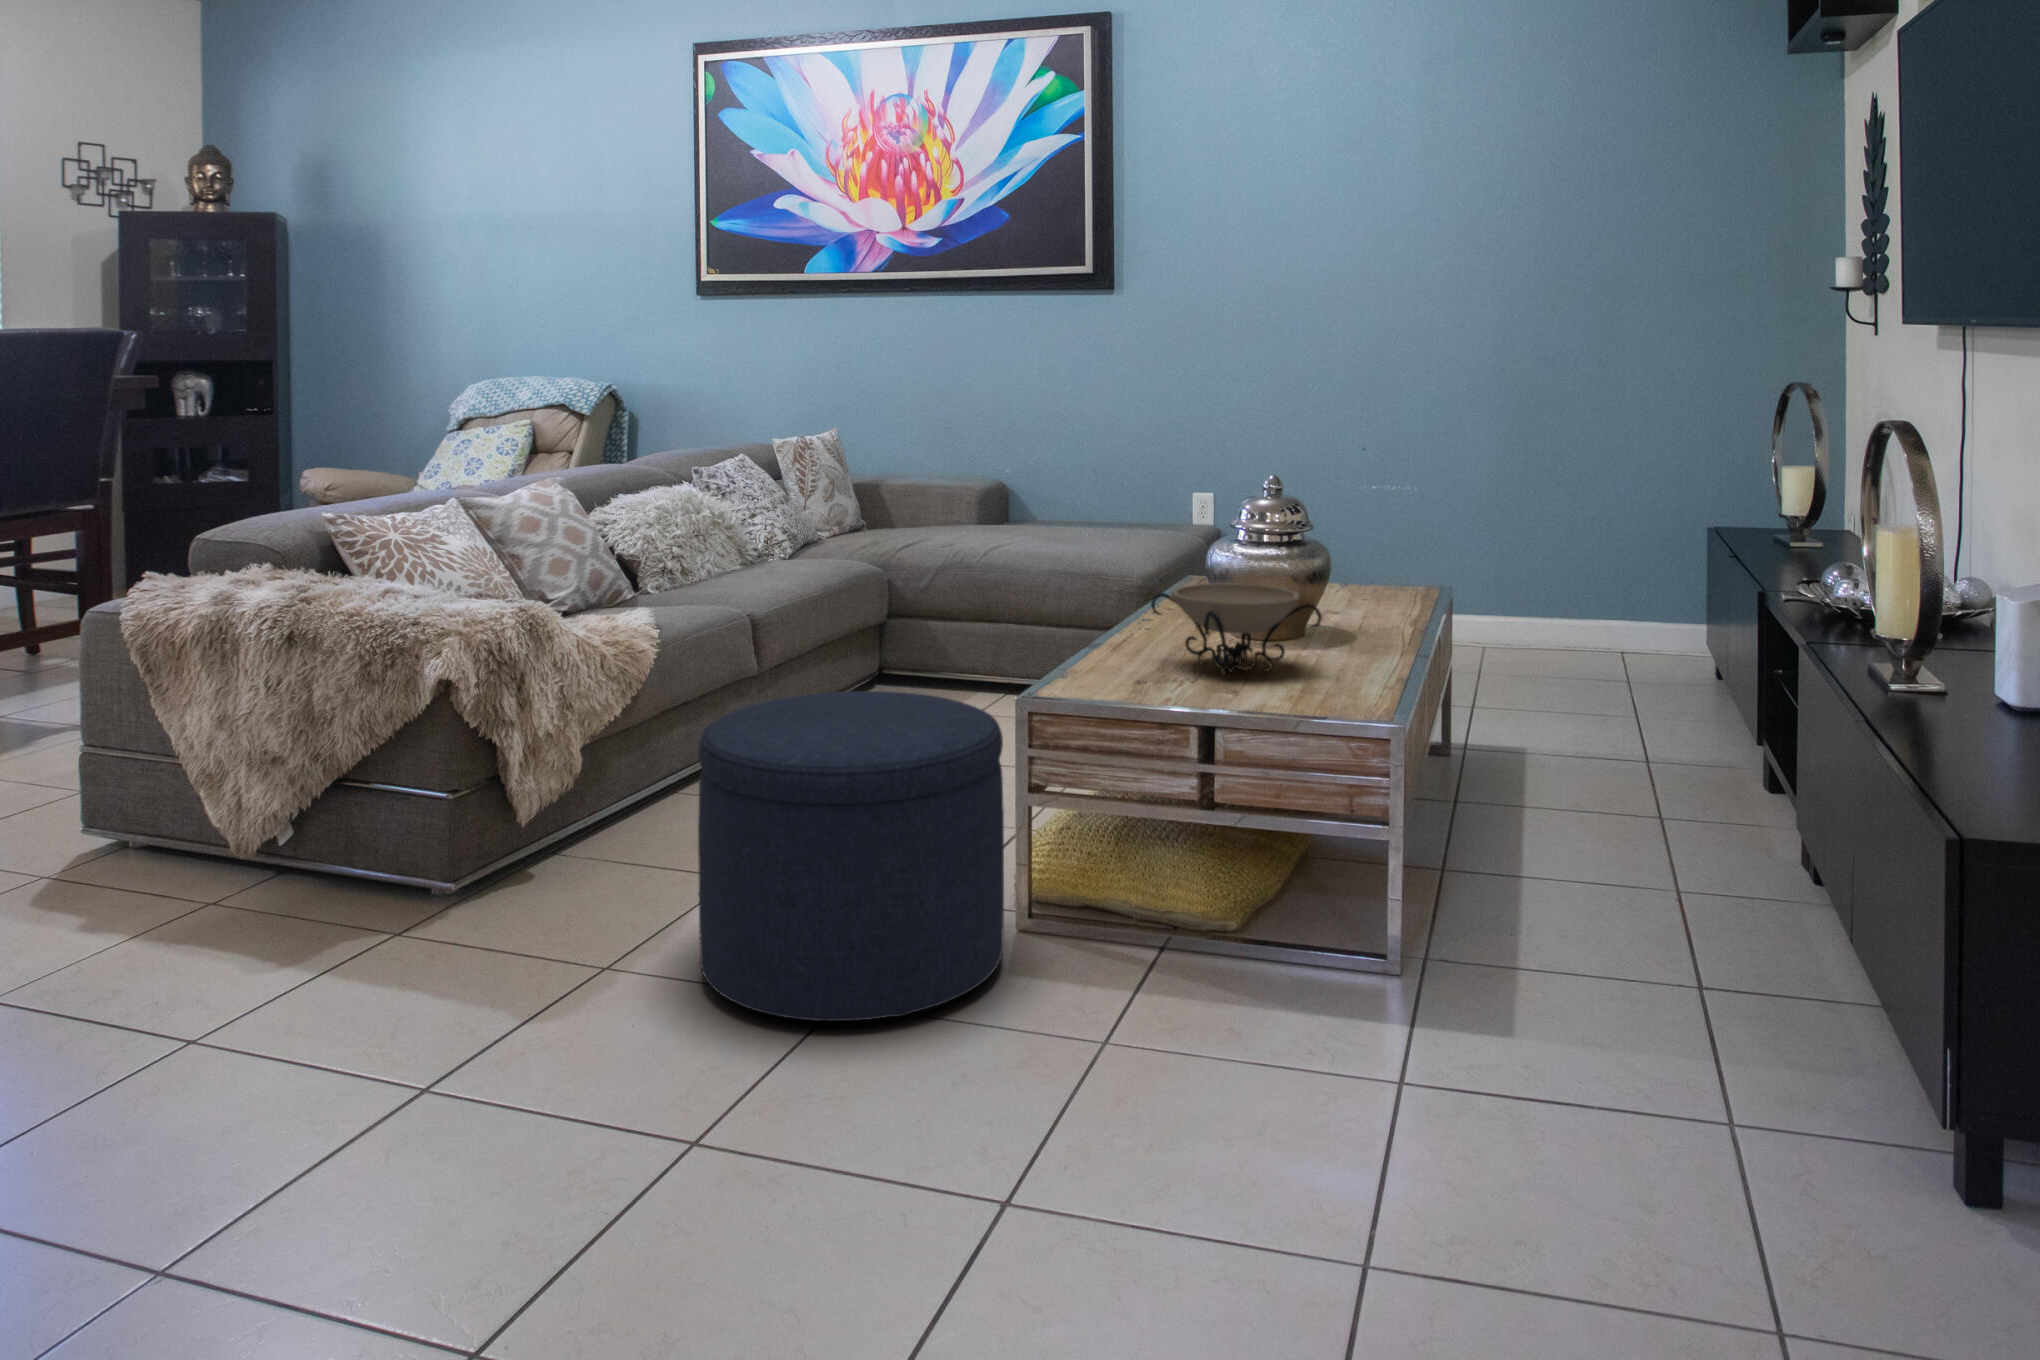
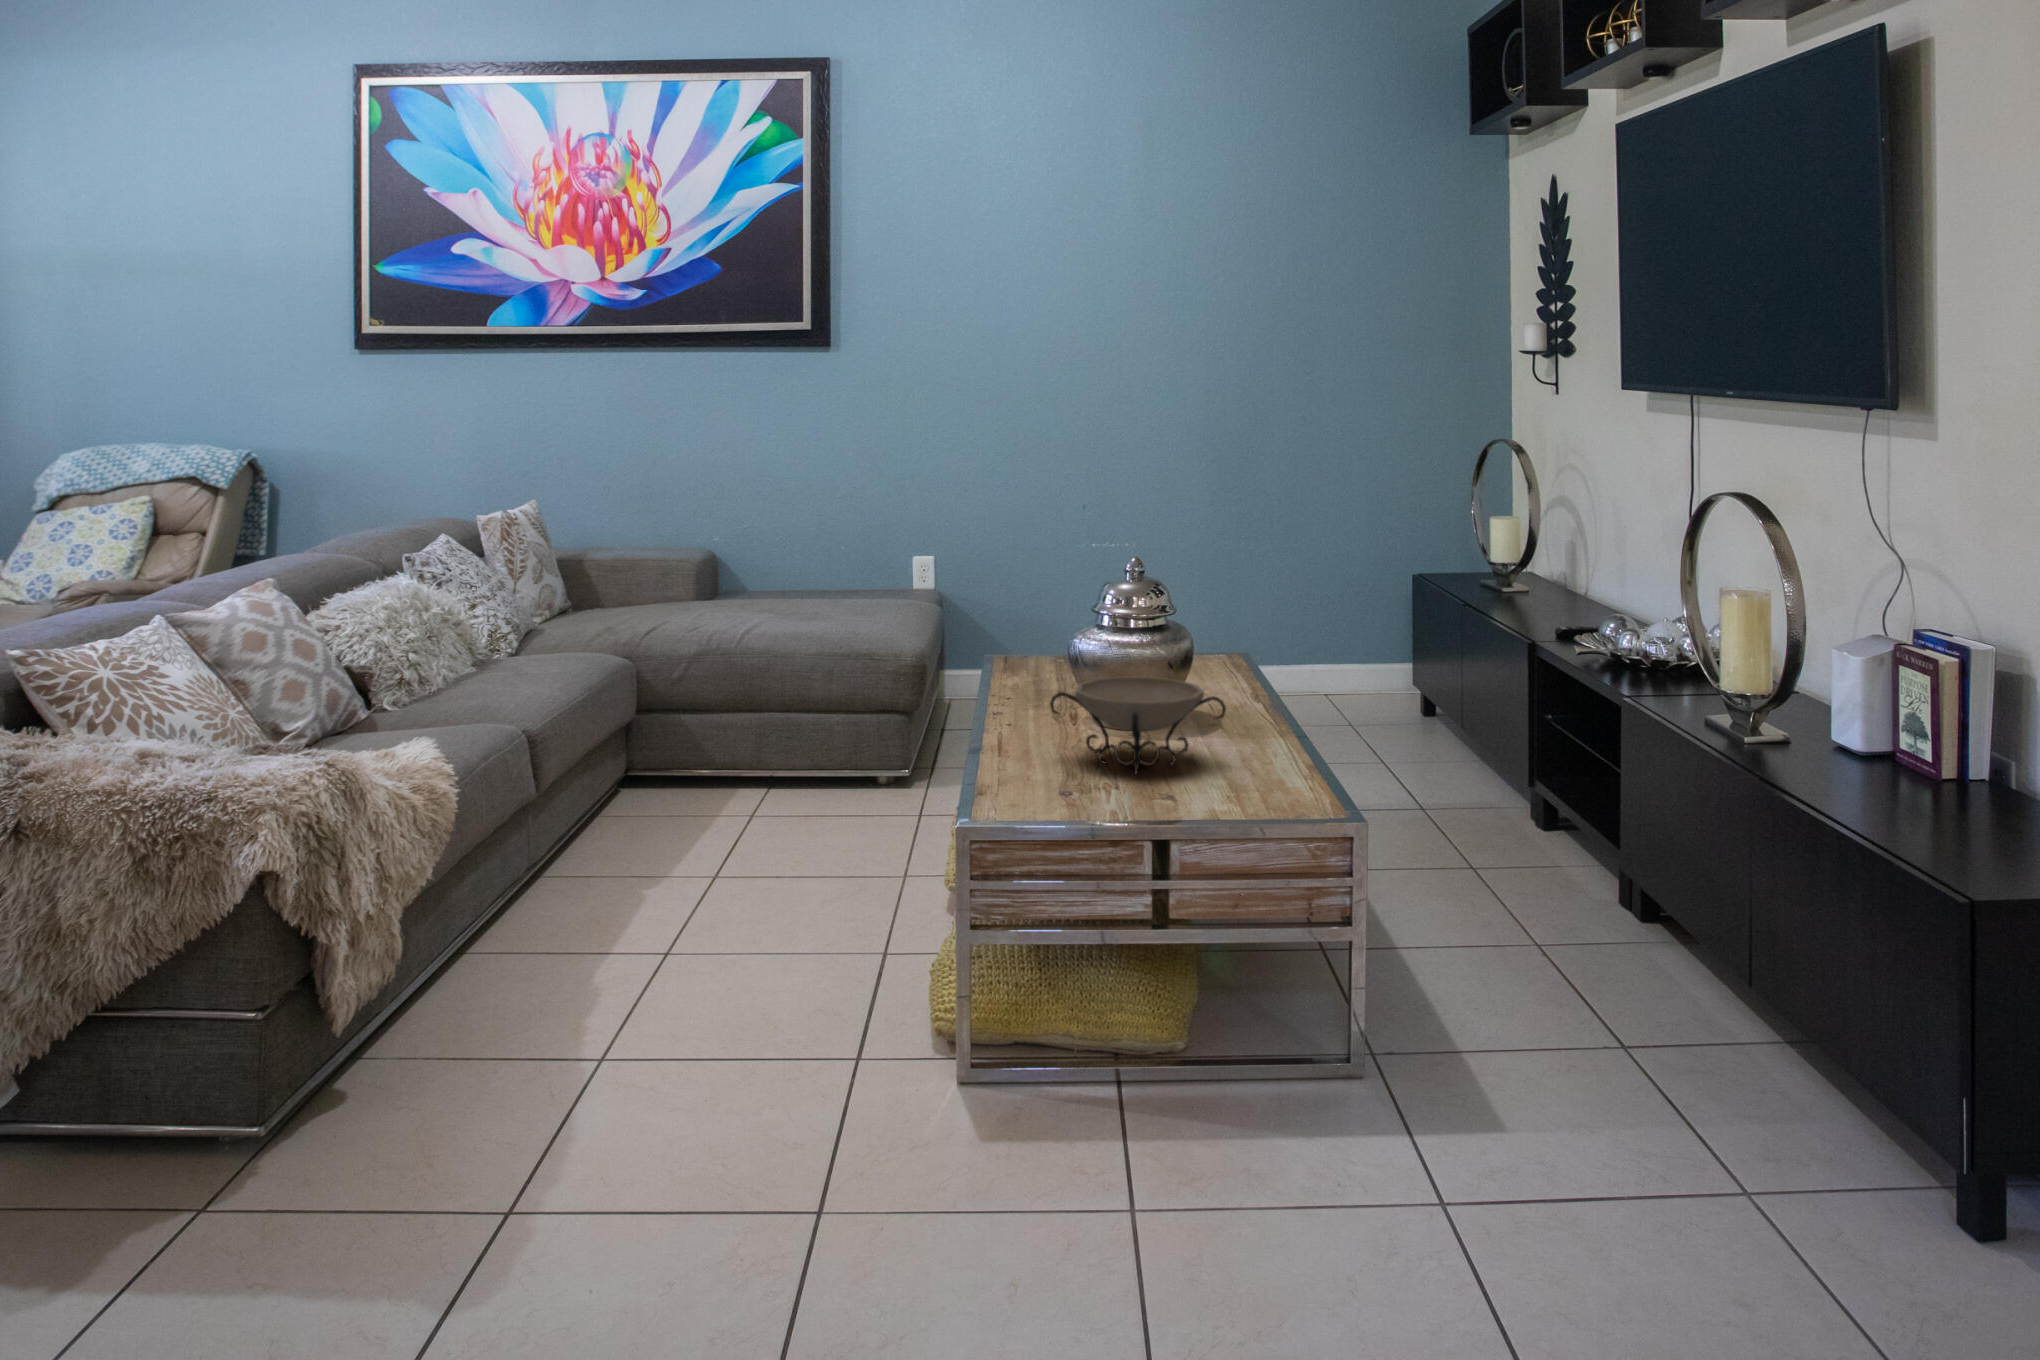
ottoman: present [698,691,1004,1021] -> none [641,828,983,1231]

